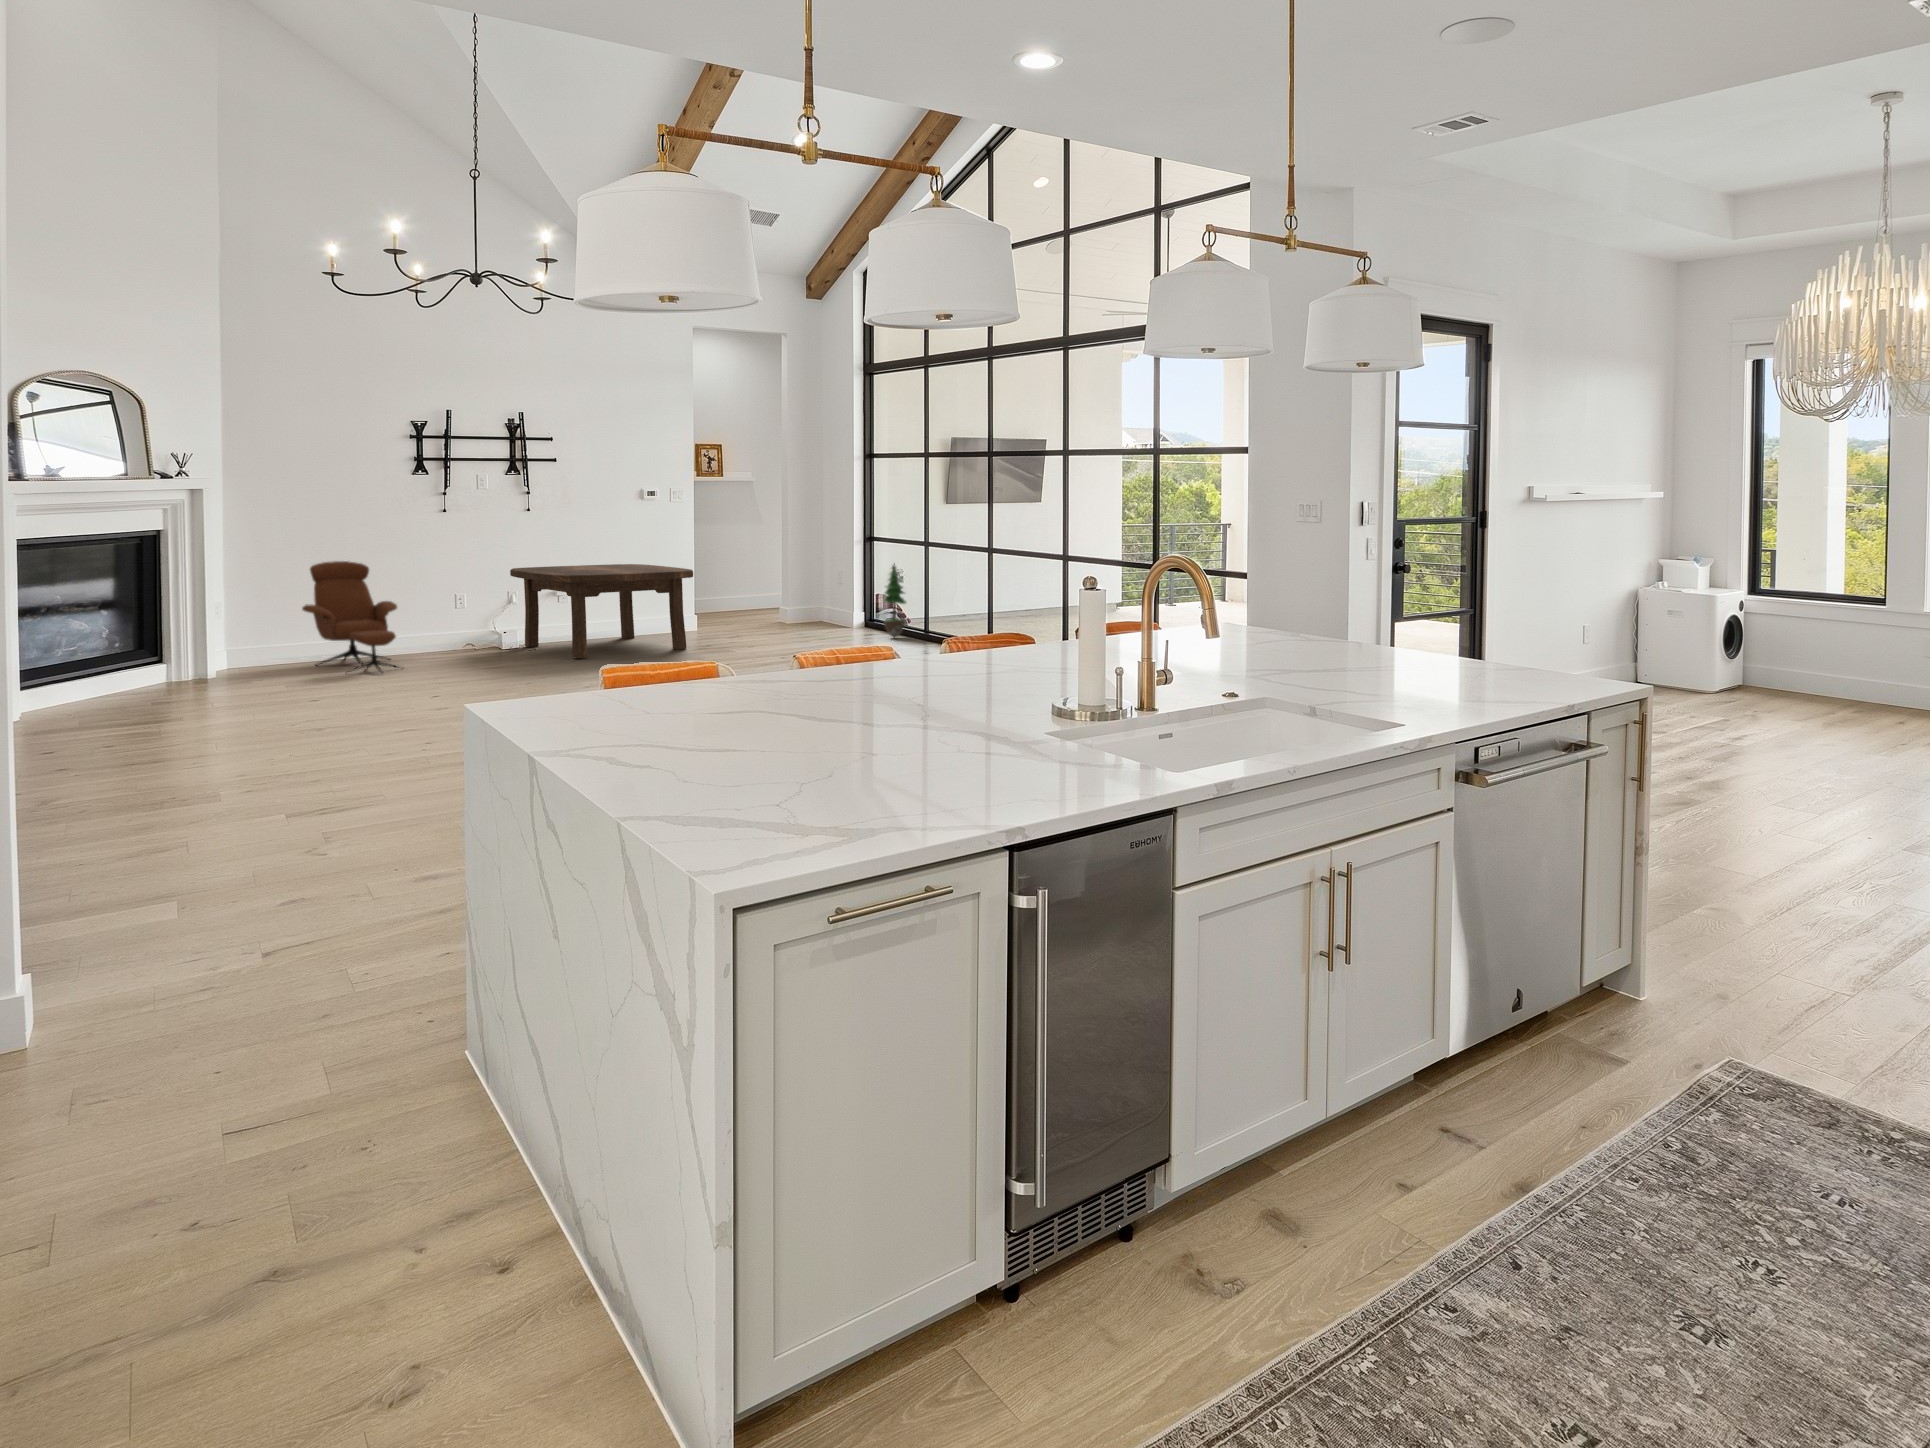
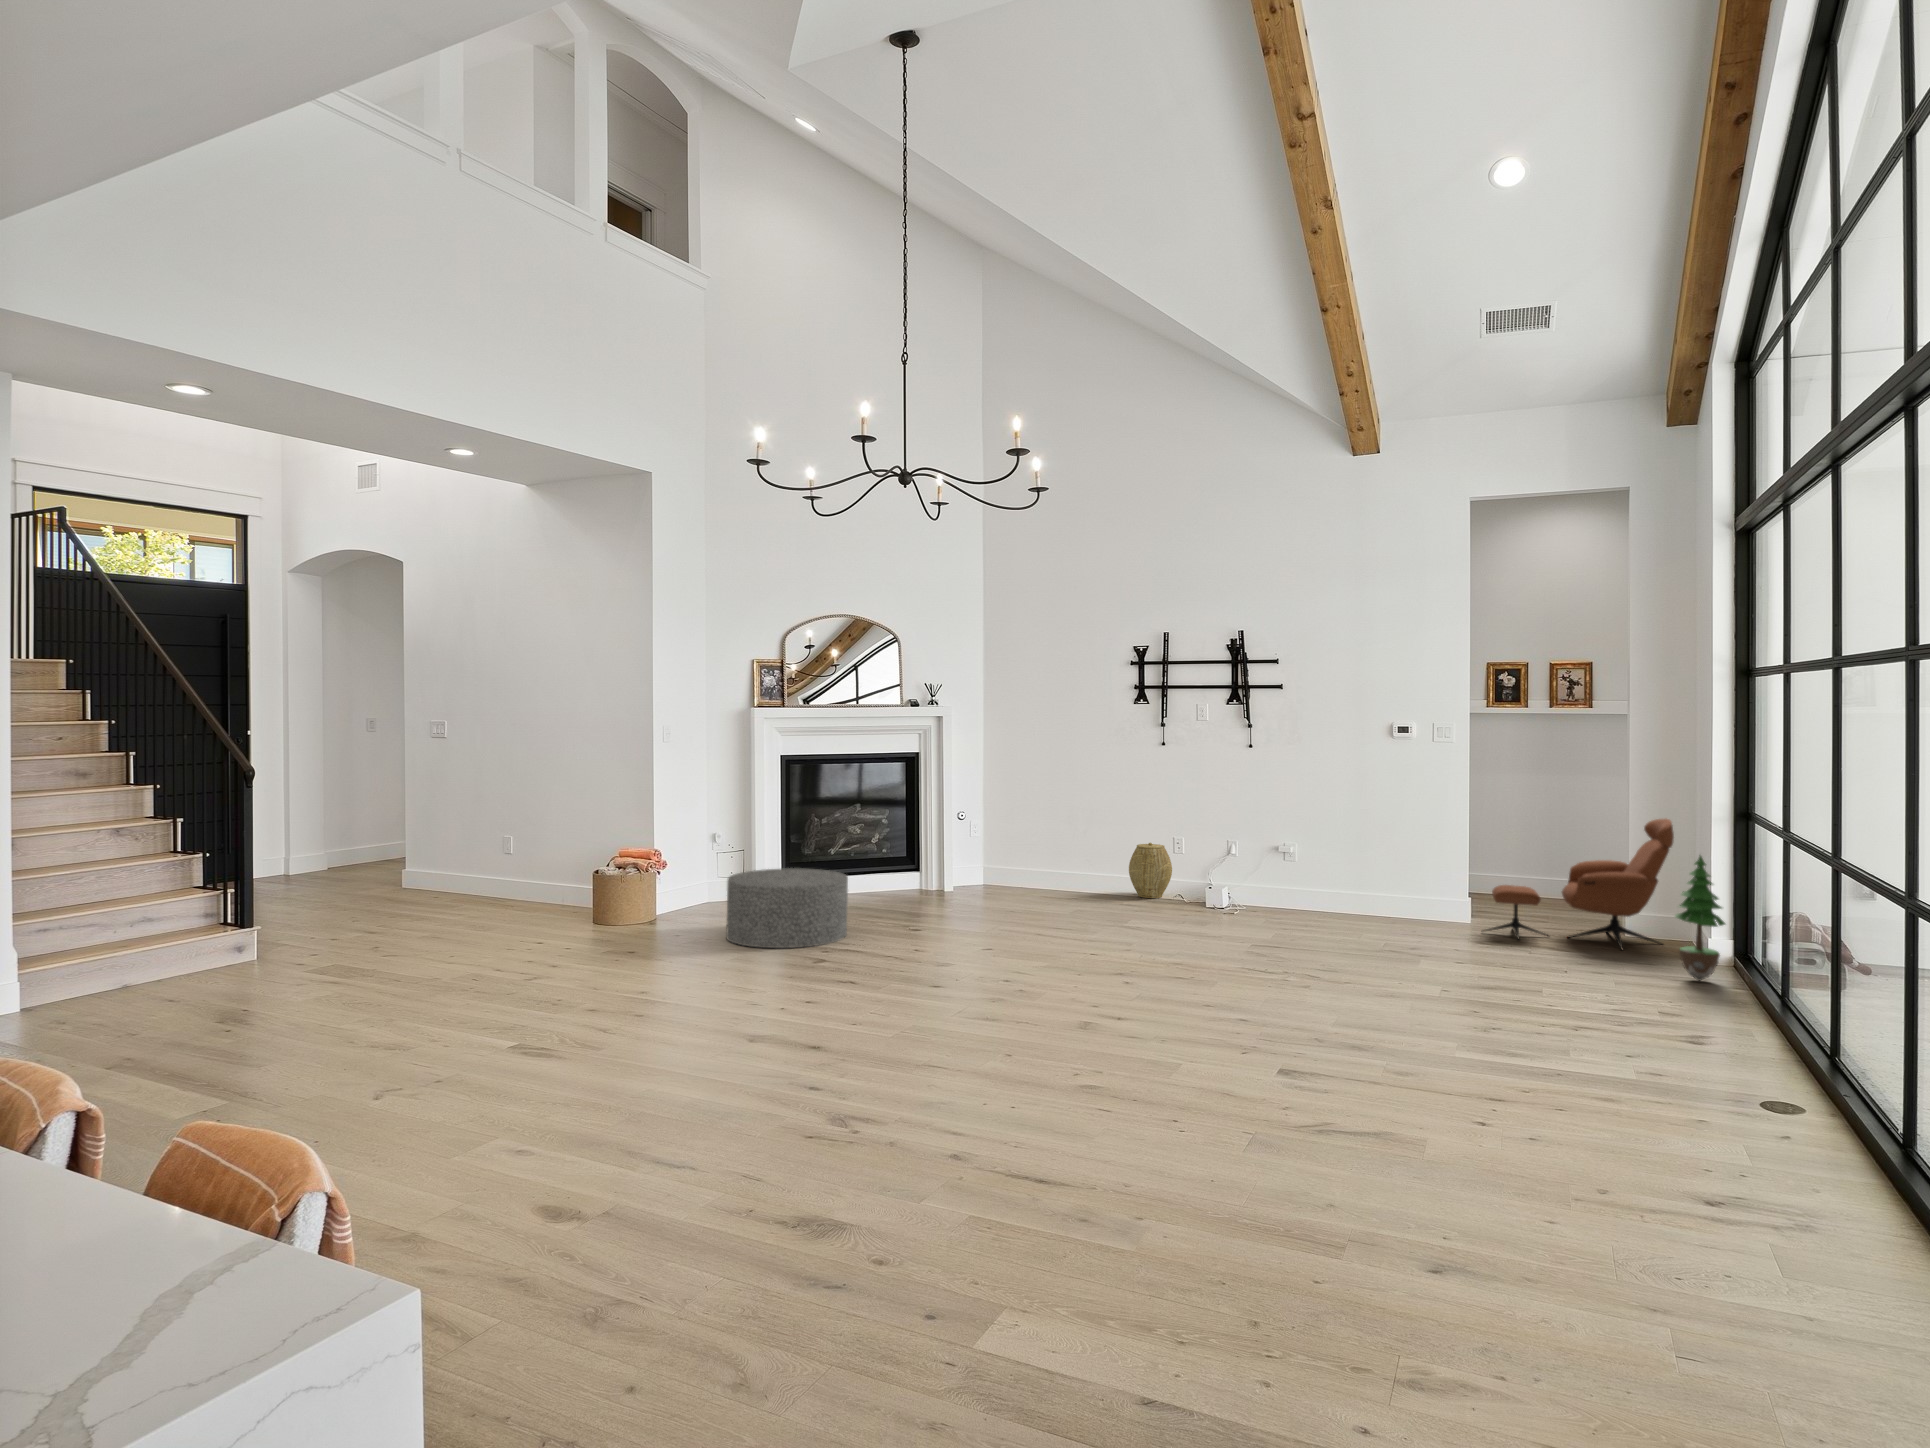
lounge chair: present [302,561,397,672] -> present [1485,819,1674,949]
coffee table: present [510,564,693,658] -> none [1187,810,1381,939]
woven basket: none [435,603,478,653] -> present [1129,843,1172,898]
ottoman: none [177,649,324,727] -> present [726,868,848,948]

